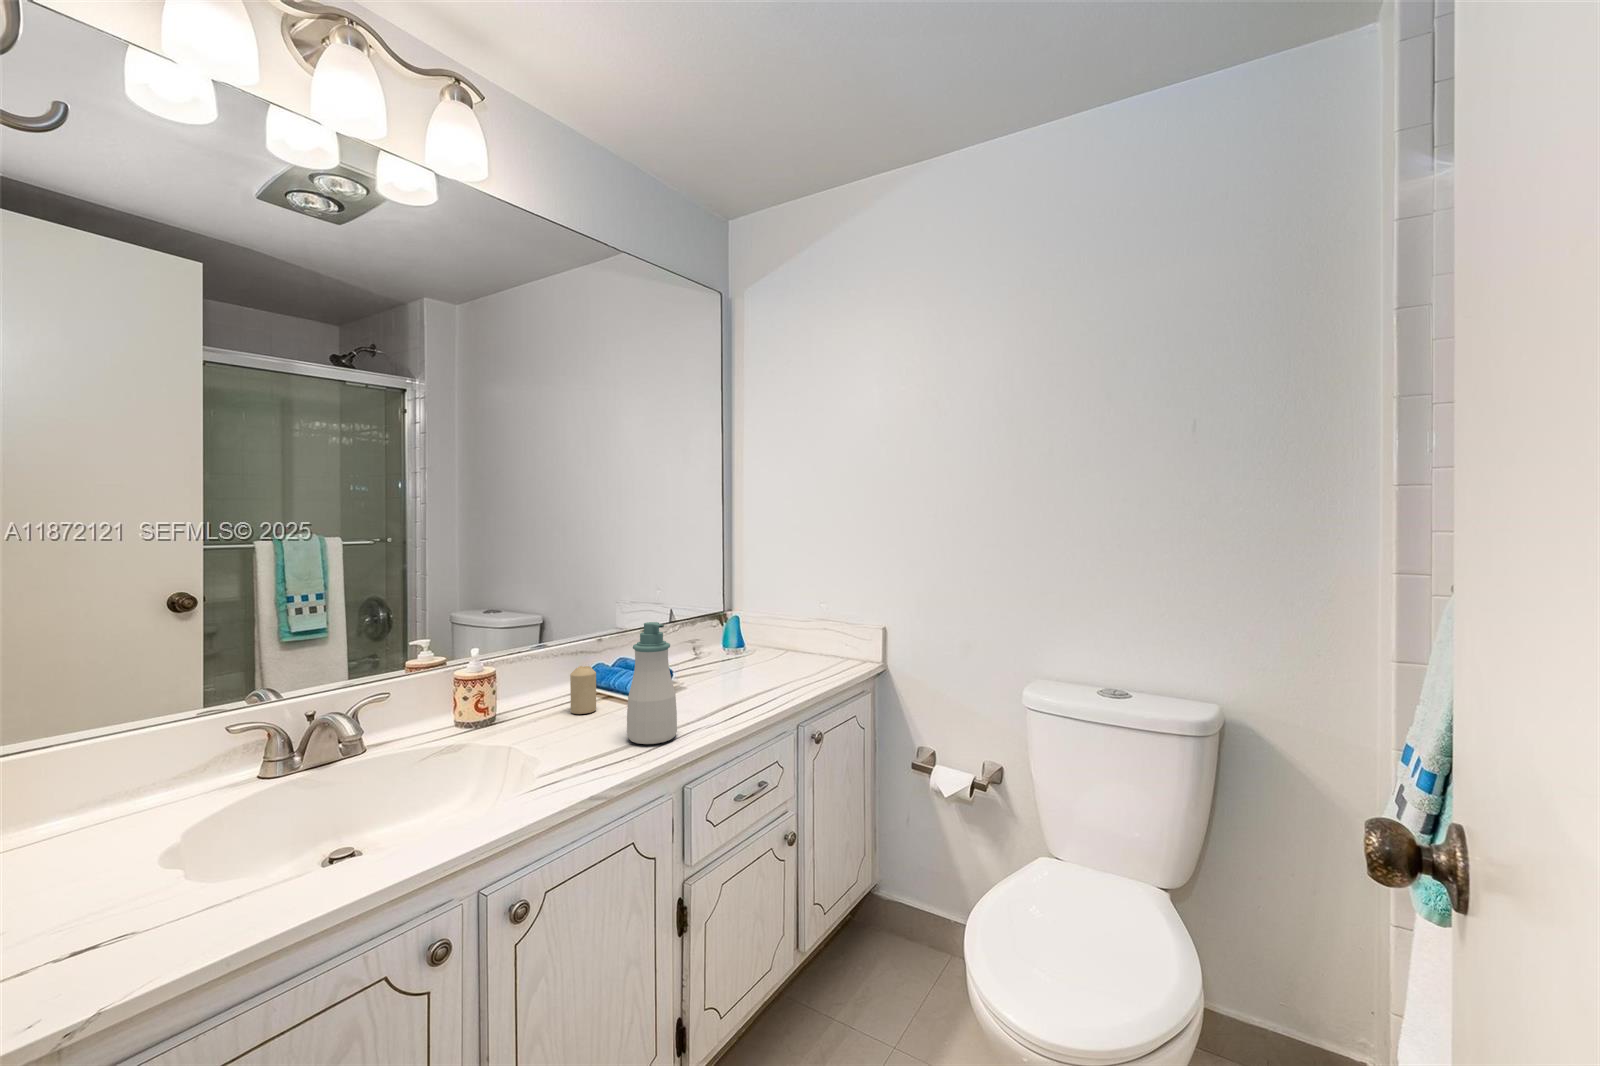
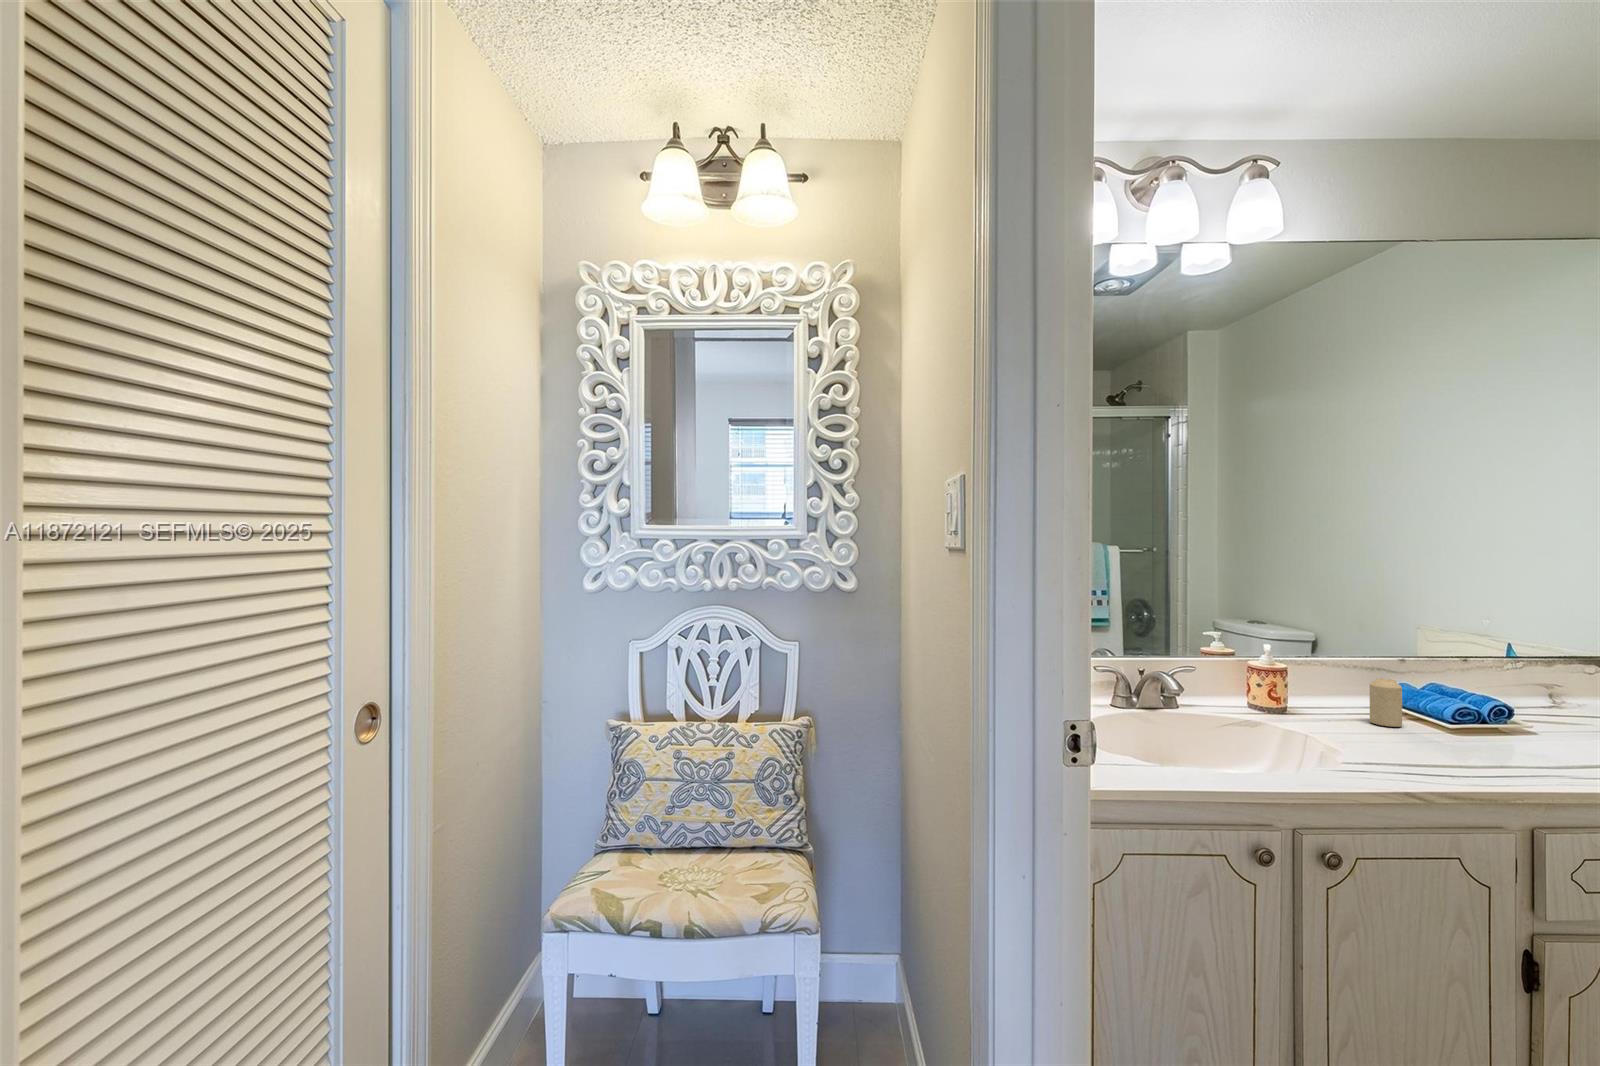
soap bottle: present [627,622,677,744] -> none [1448,639,1522,770]

